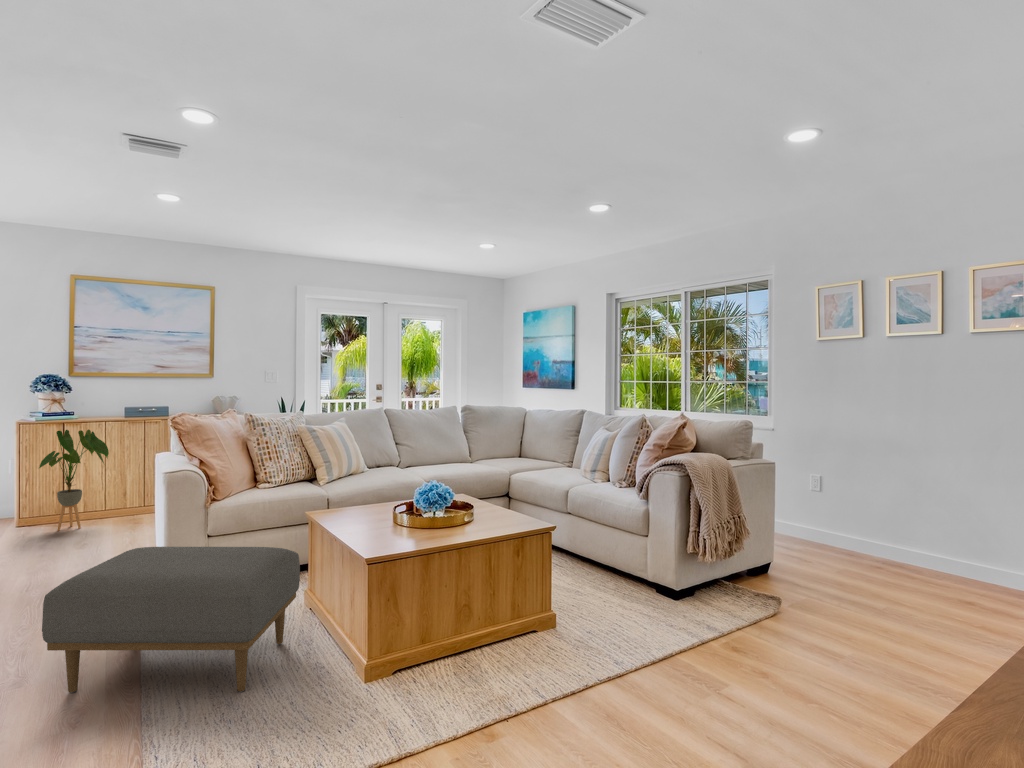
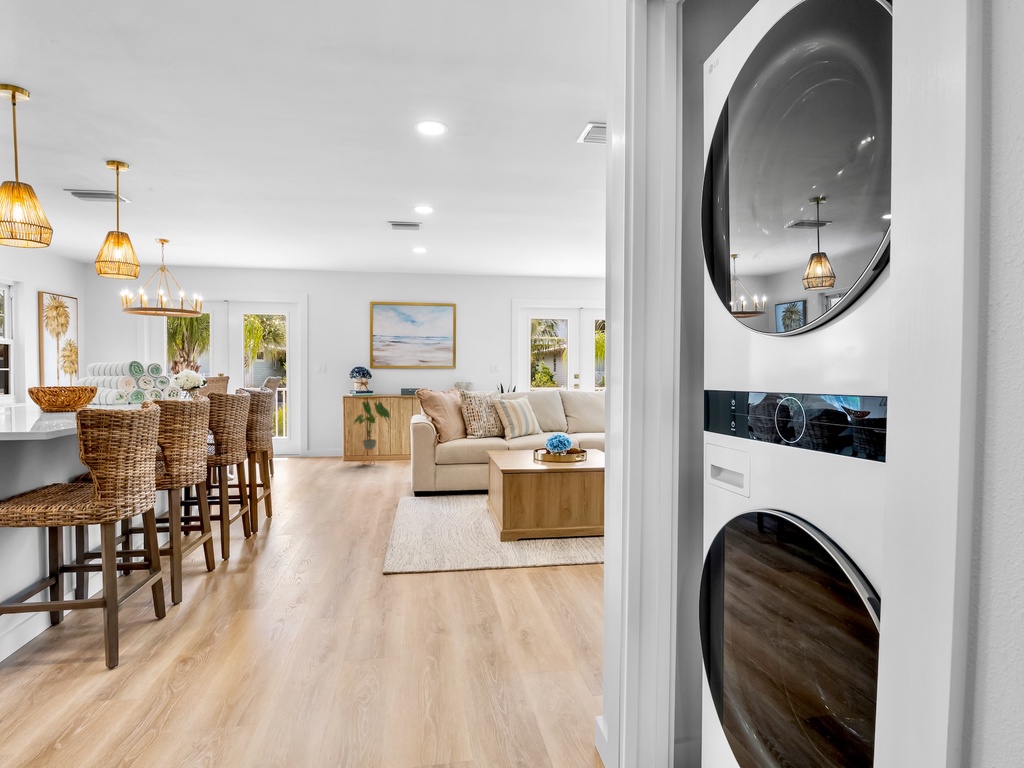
ottoman: present [42,547,300,693] -> none [348,461,475,537]

